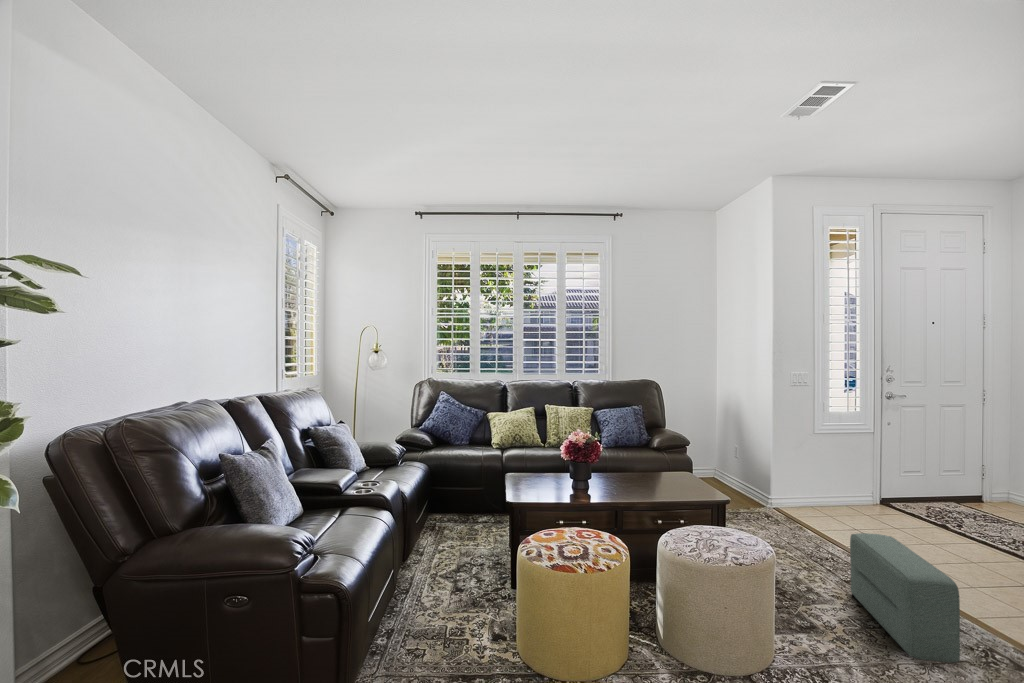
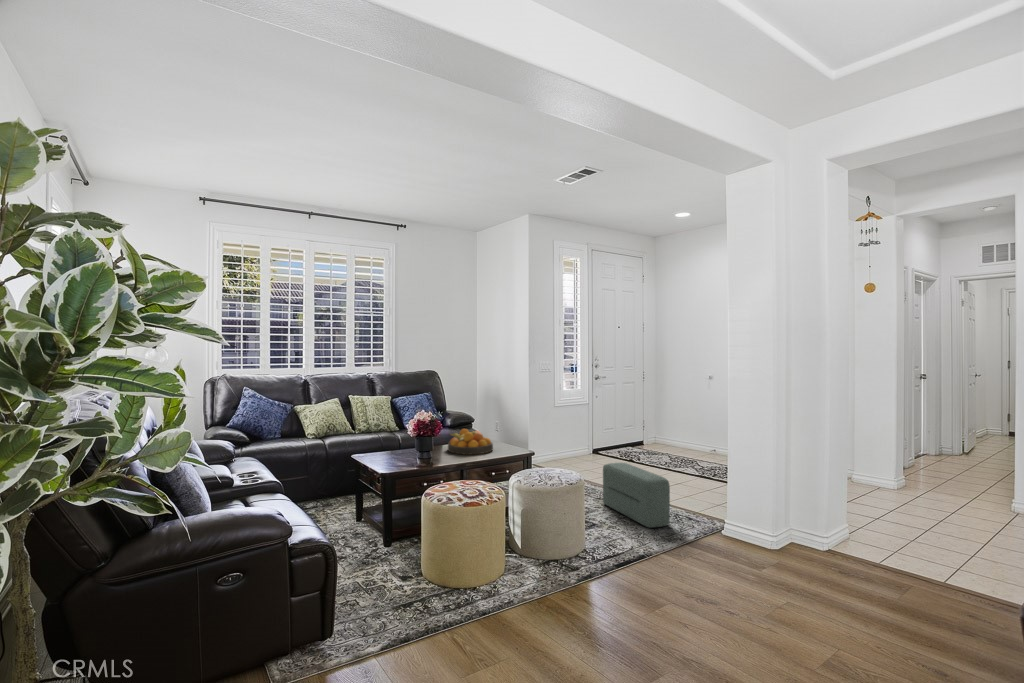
fruit bowl: none [619,456,678,492] -> present [448,429,493,455]

